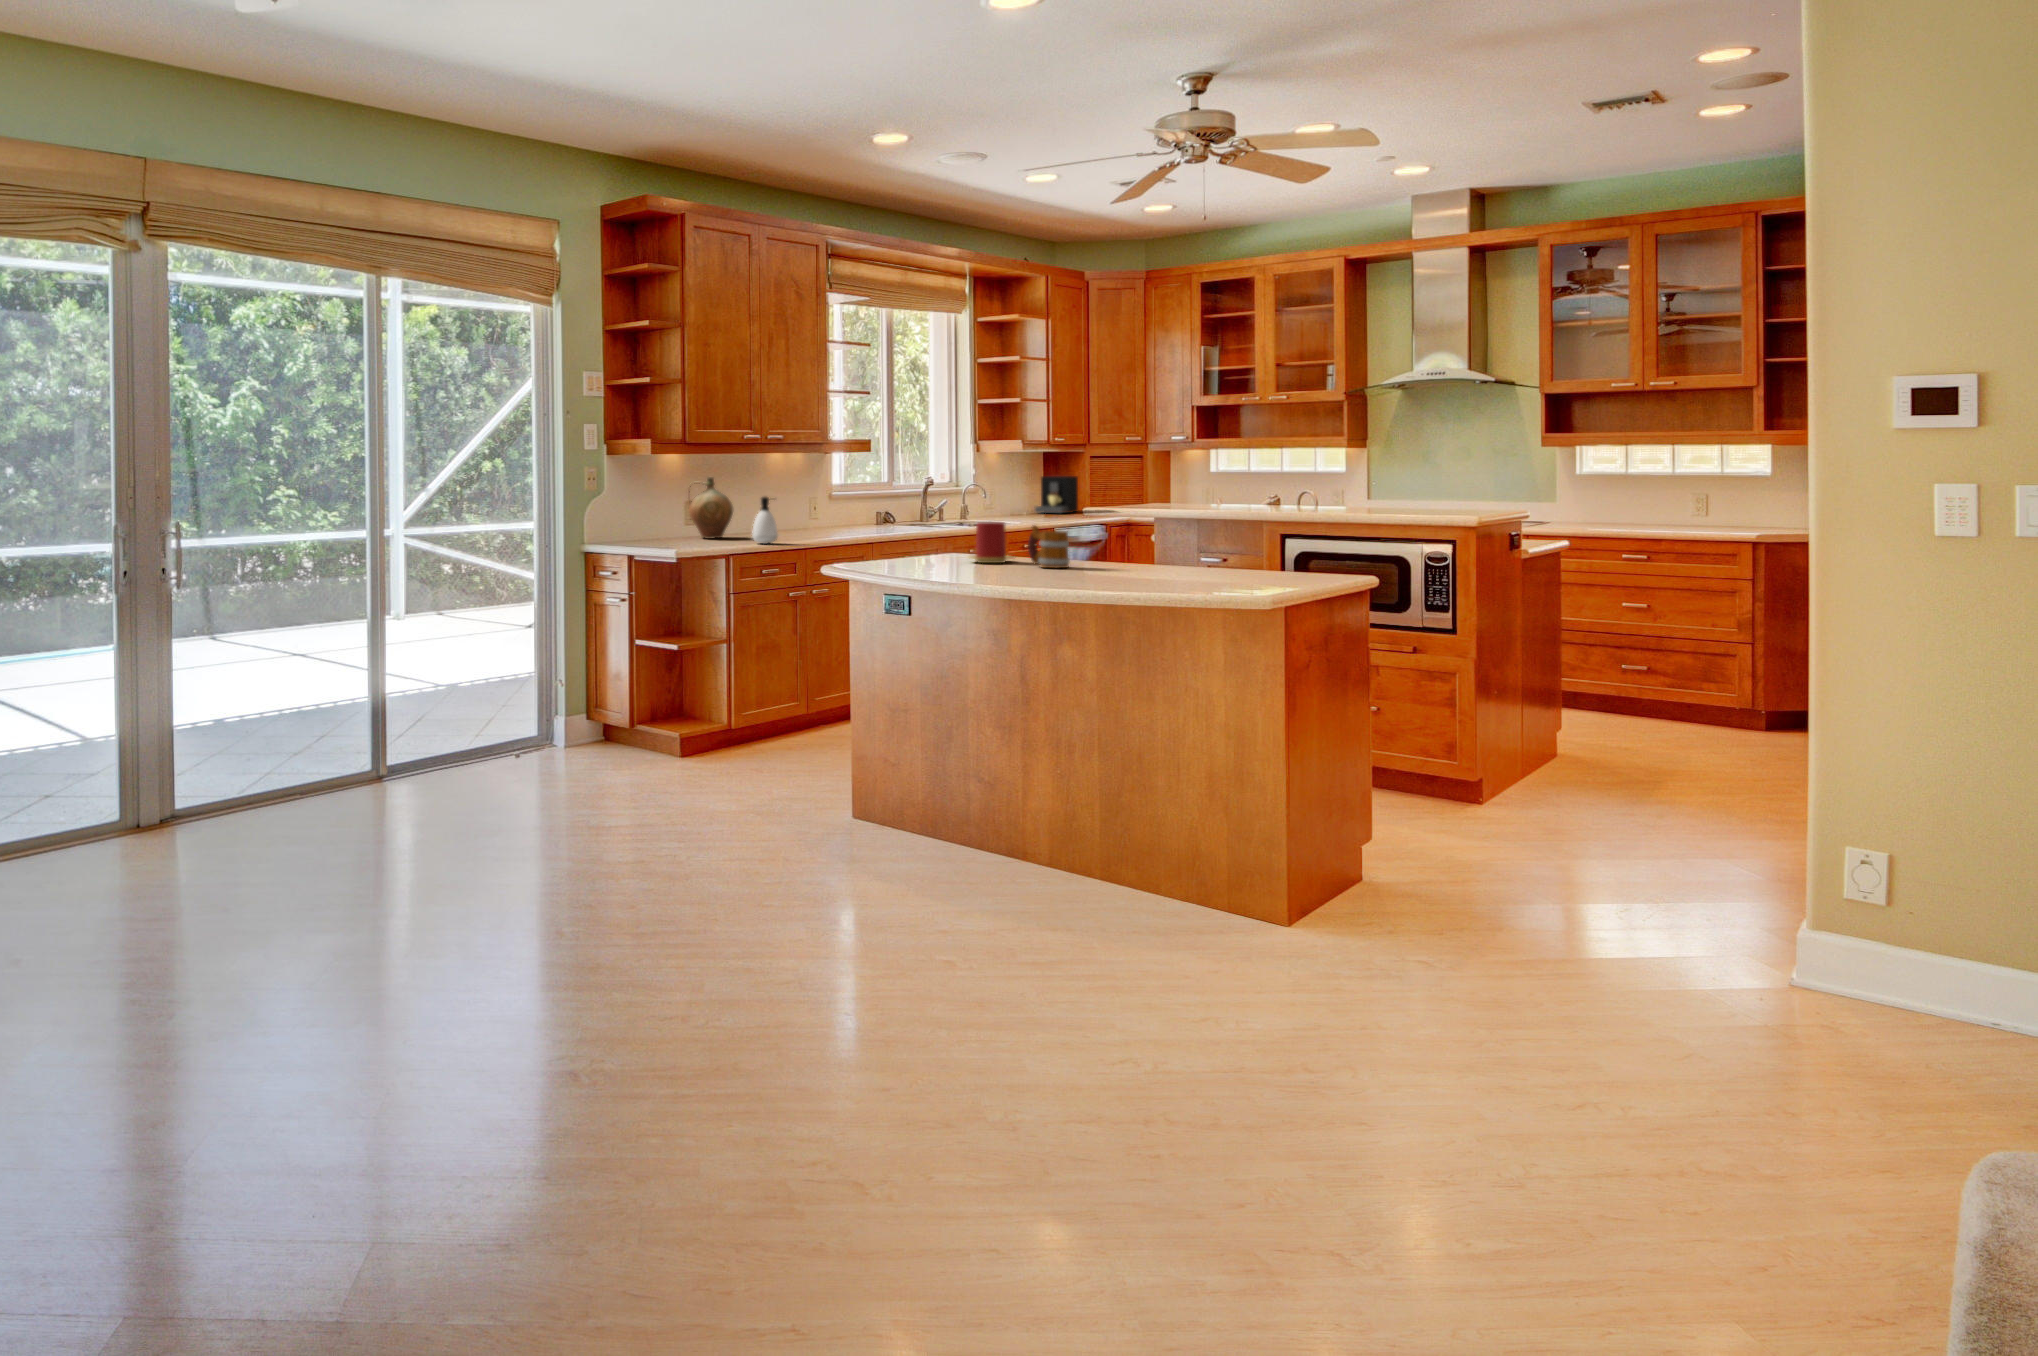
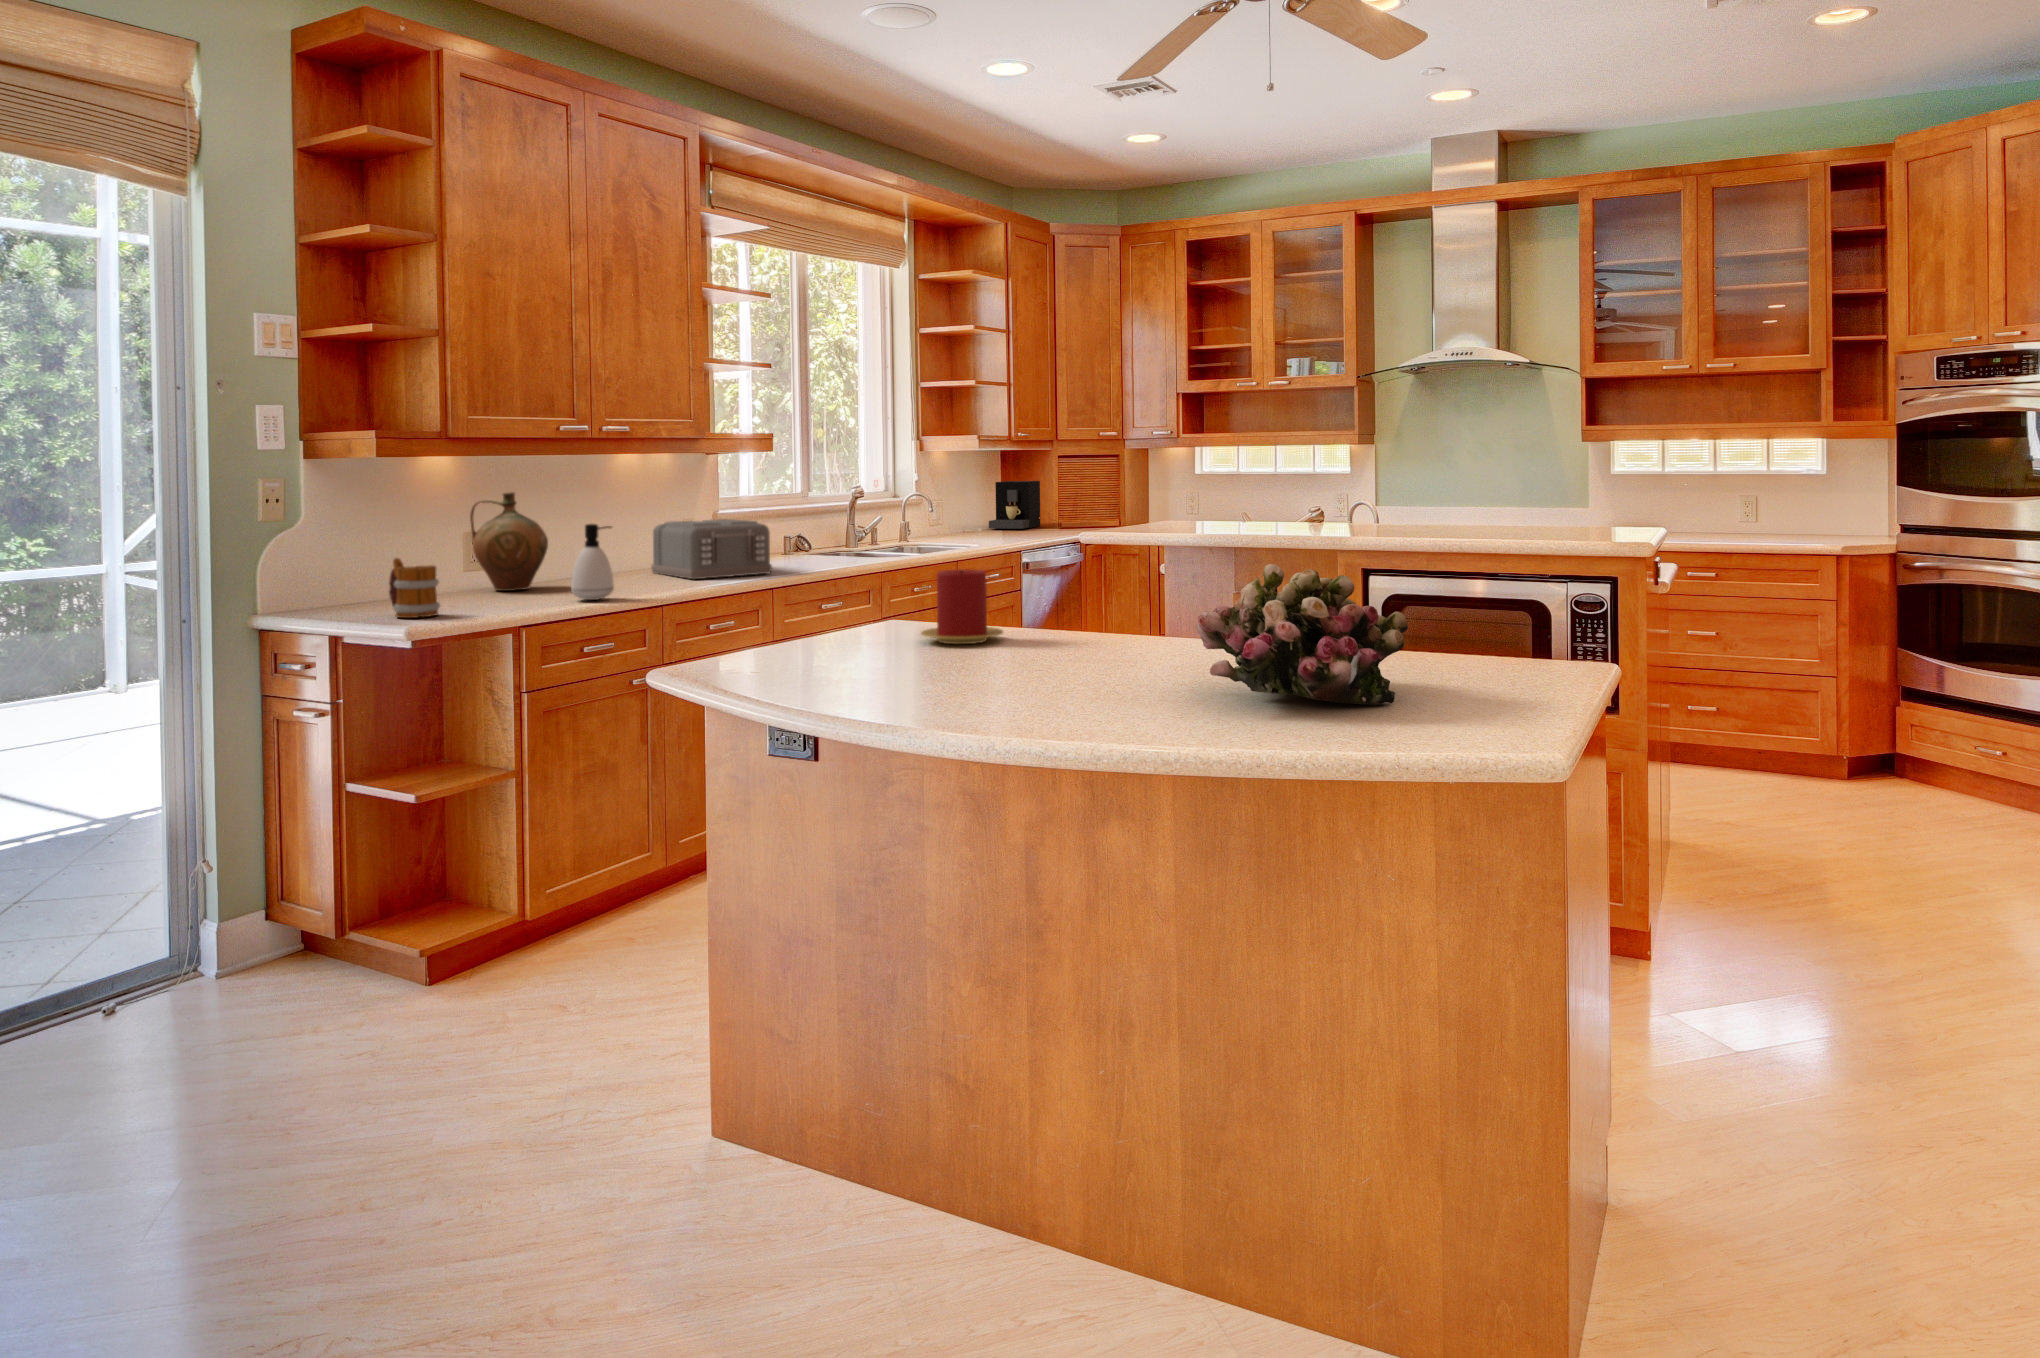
toaster: none [792,498,873,536] -> present [651,519,772,579]
flower arrangement: none [1106,514,1223,585] -> present [1196,564,1408,705]
mug: present [1028,525,1070,568] -> present [389,558,440,618]

